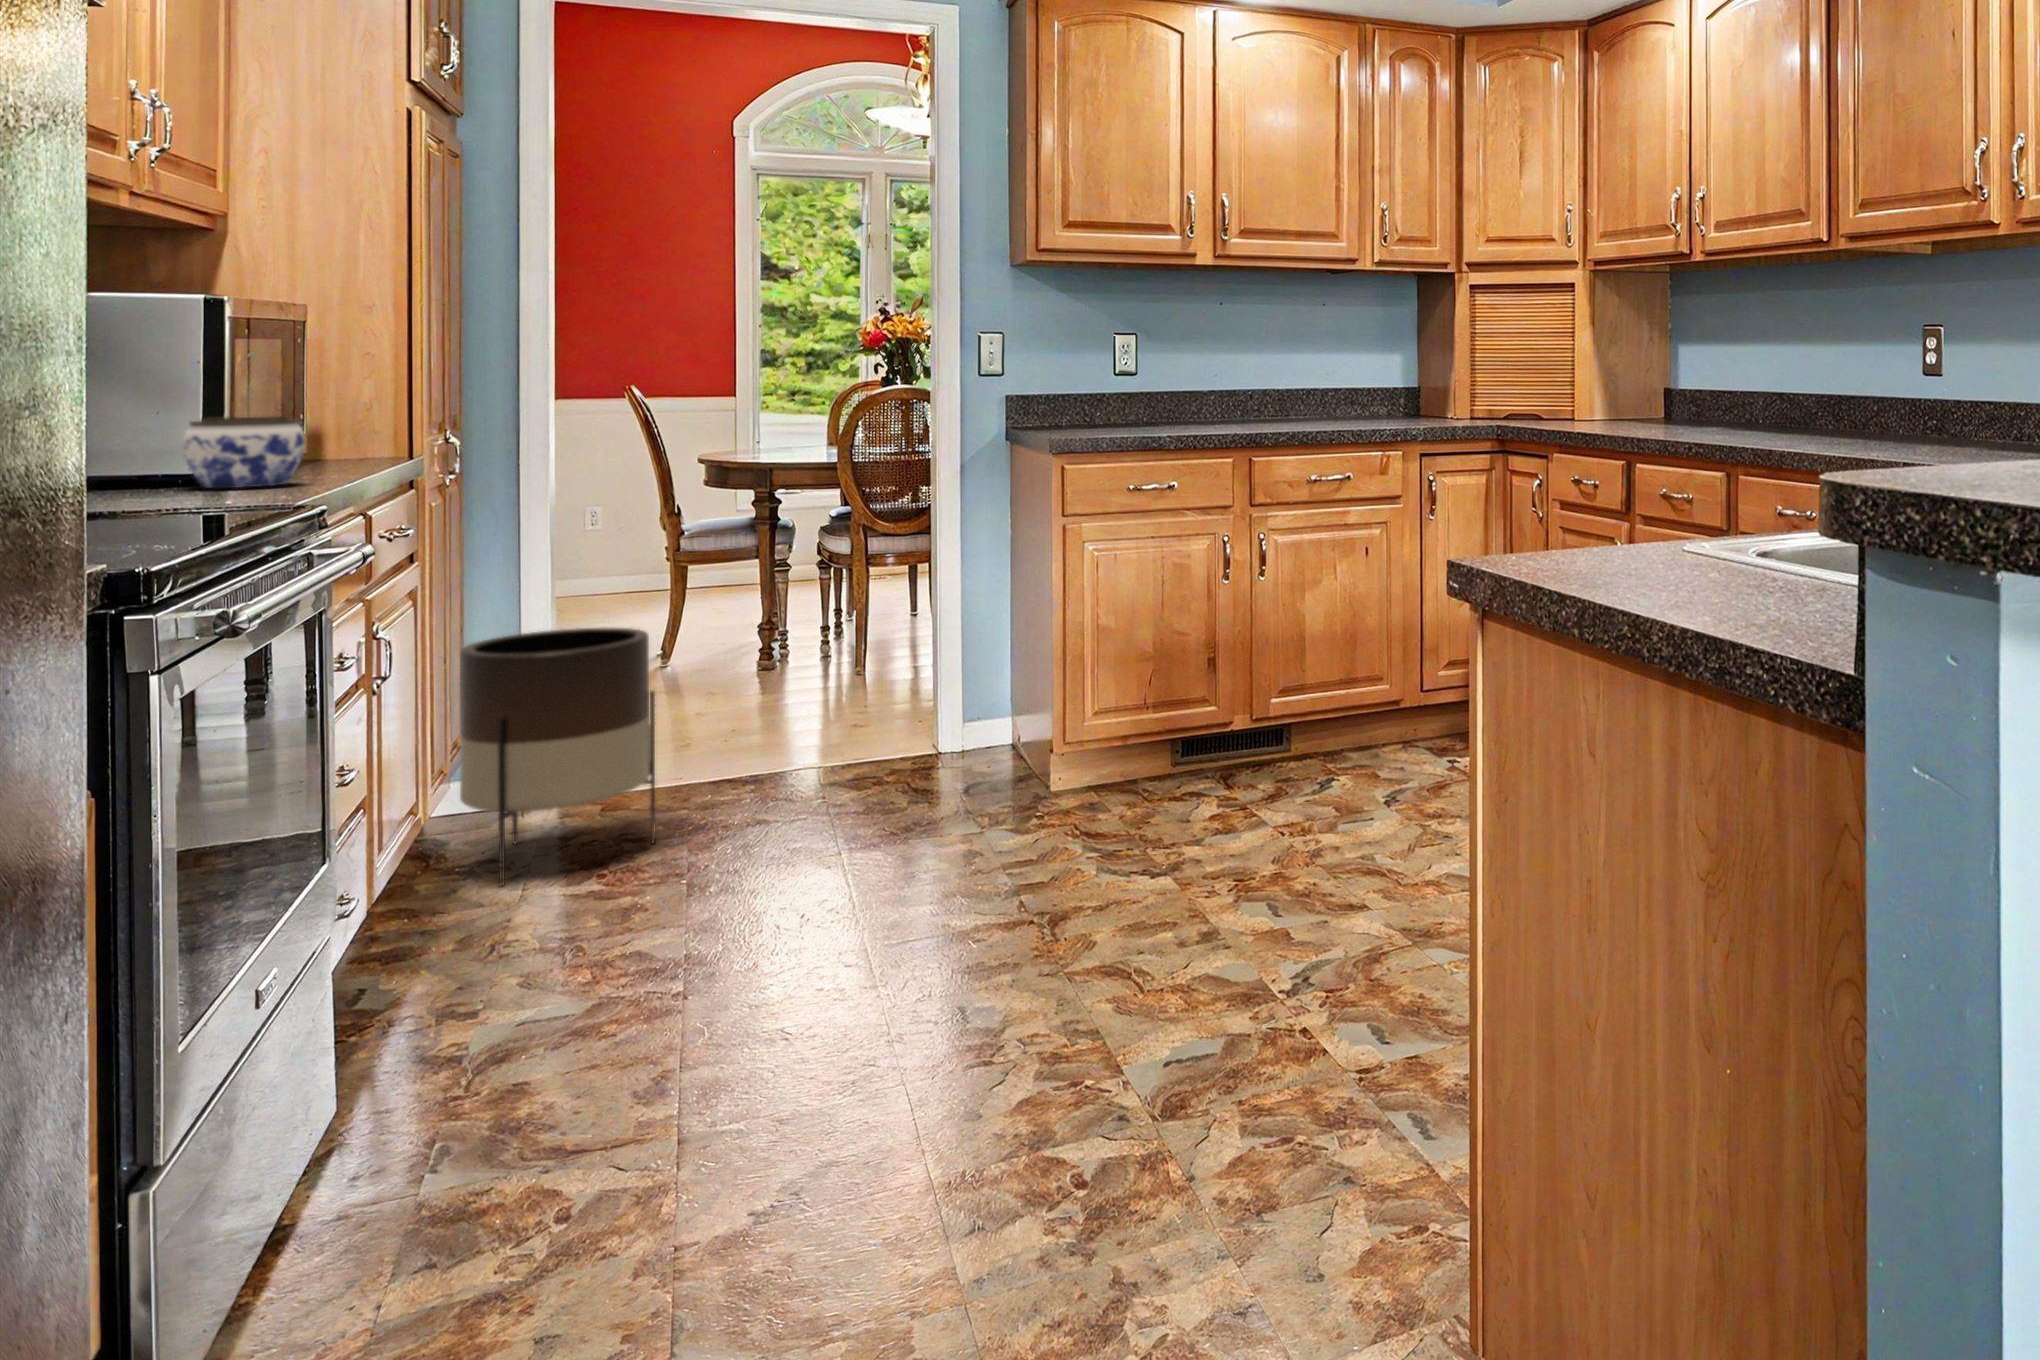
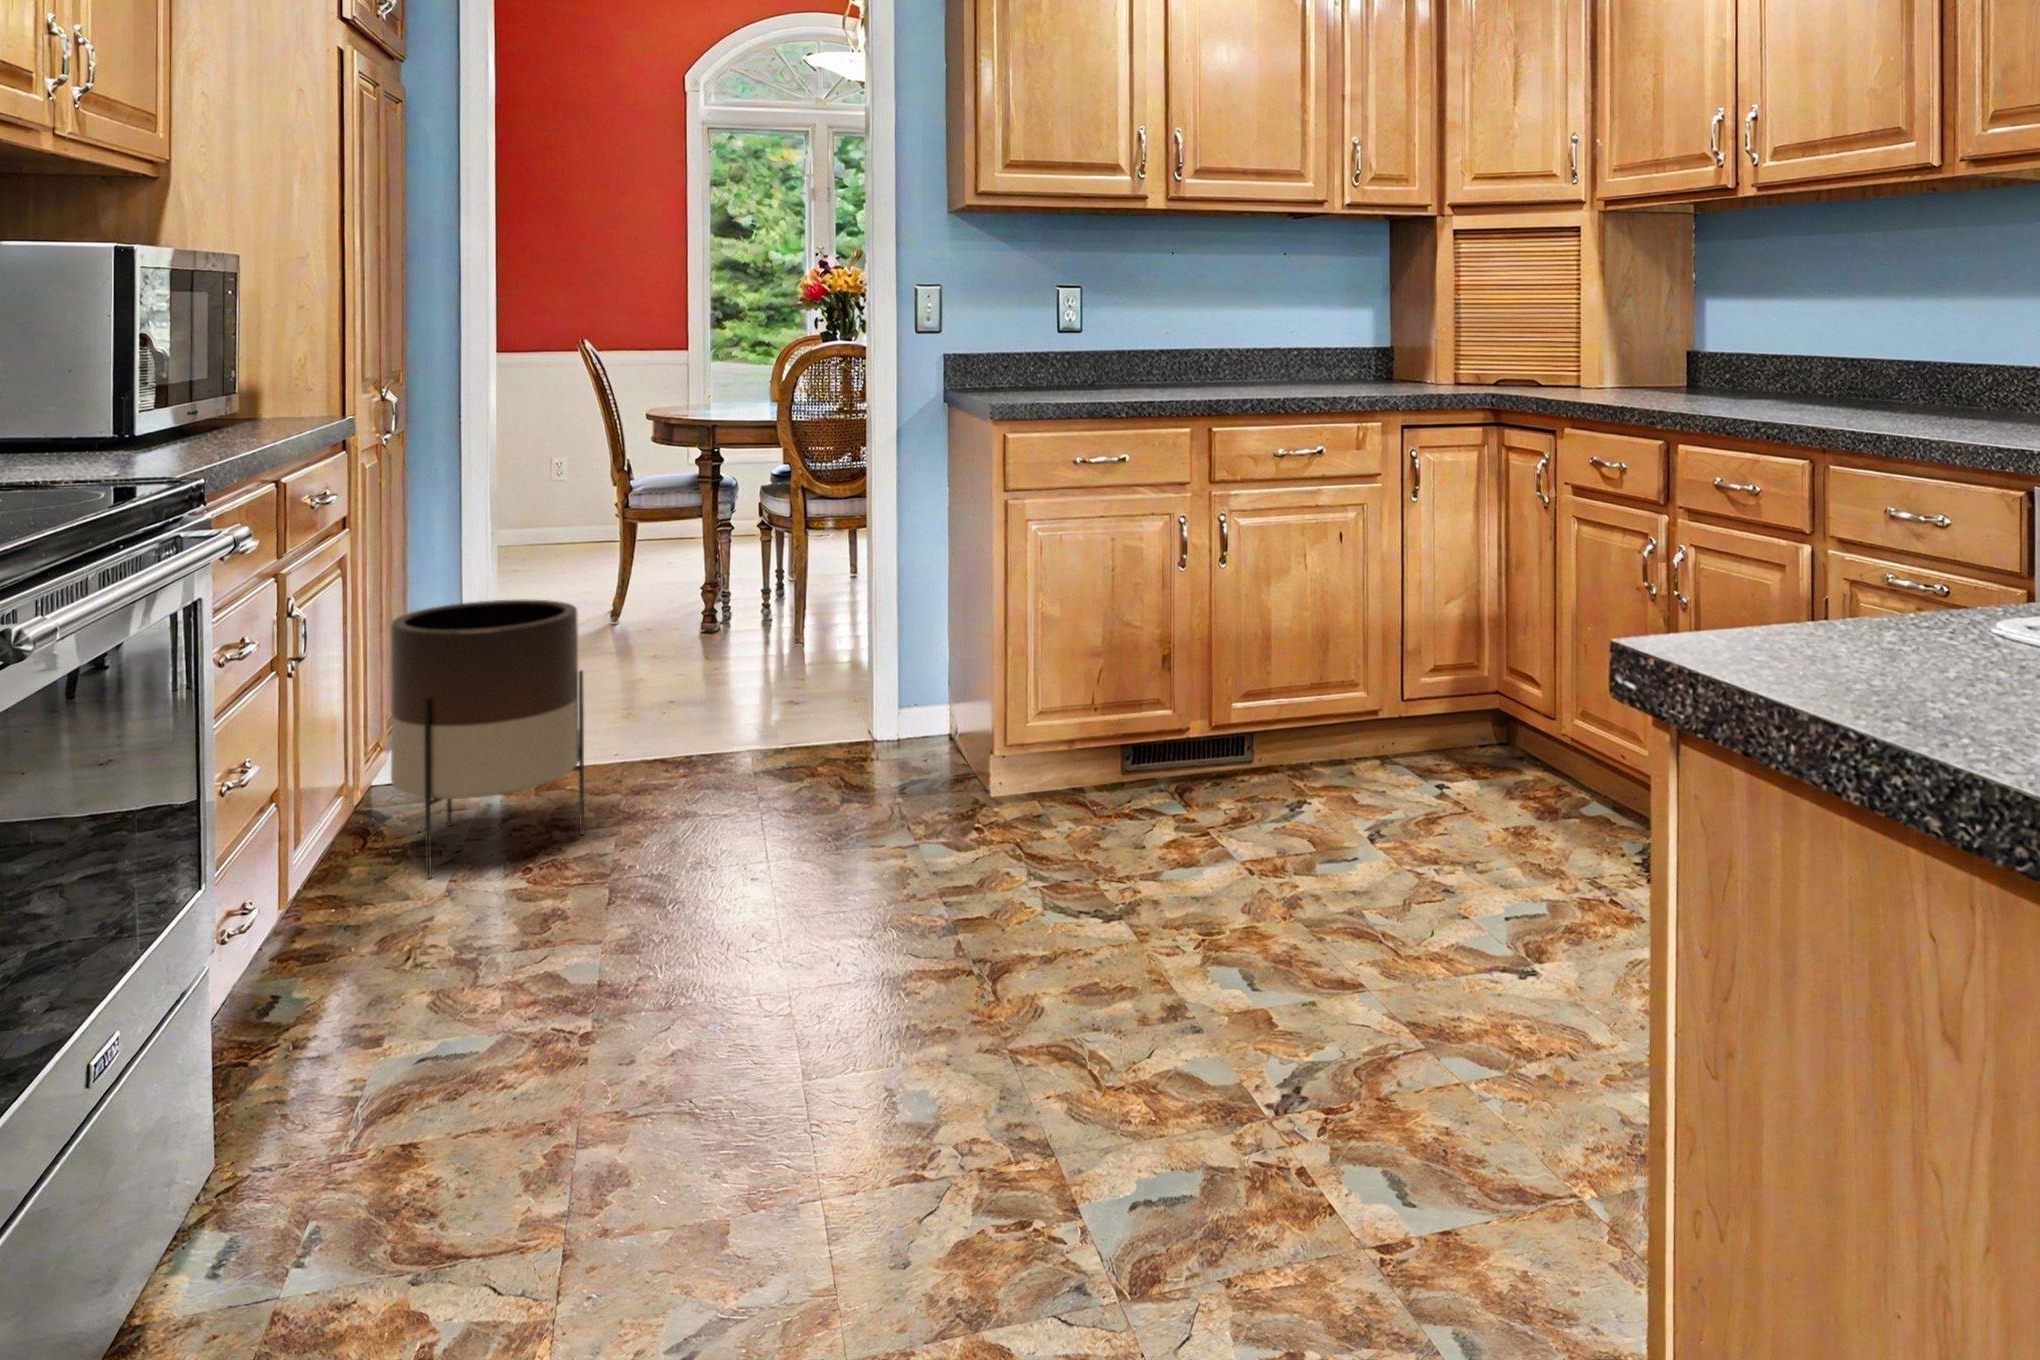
jar: present [183,416,305,488] -> none [83,376,207,454]

